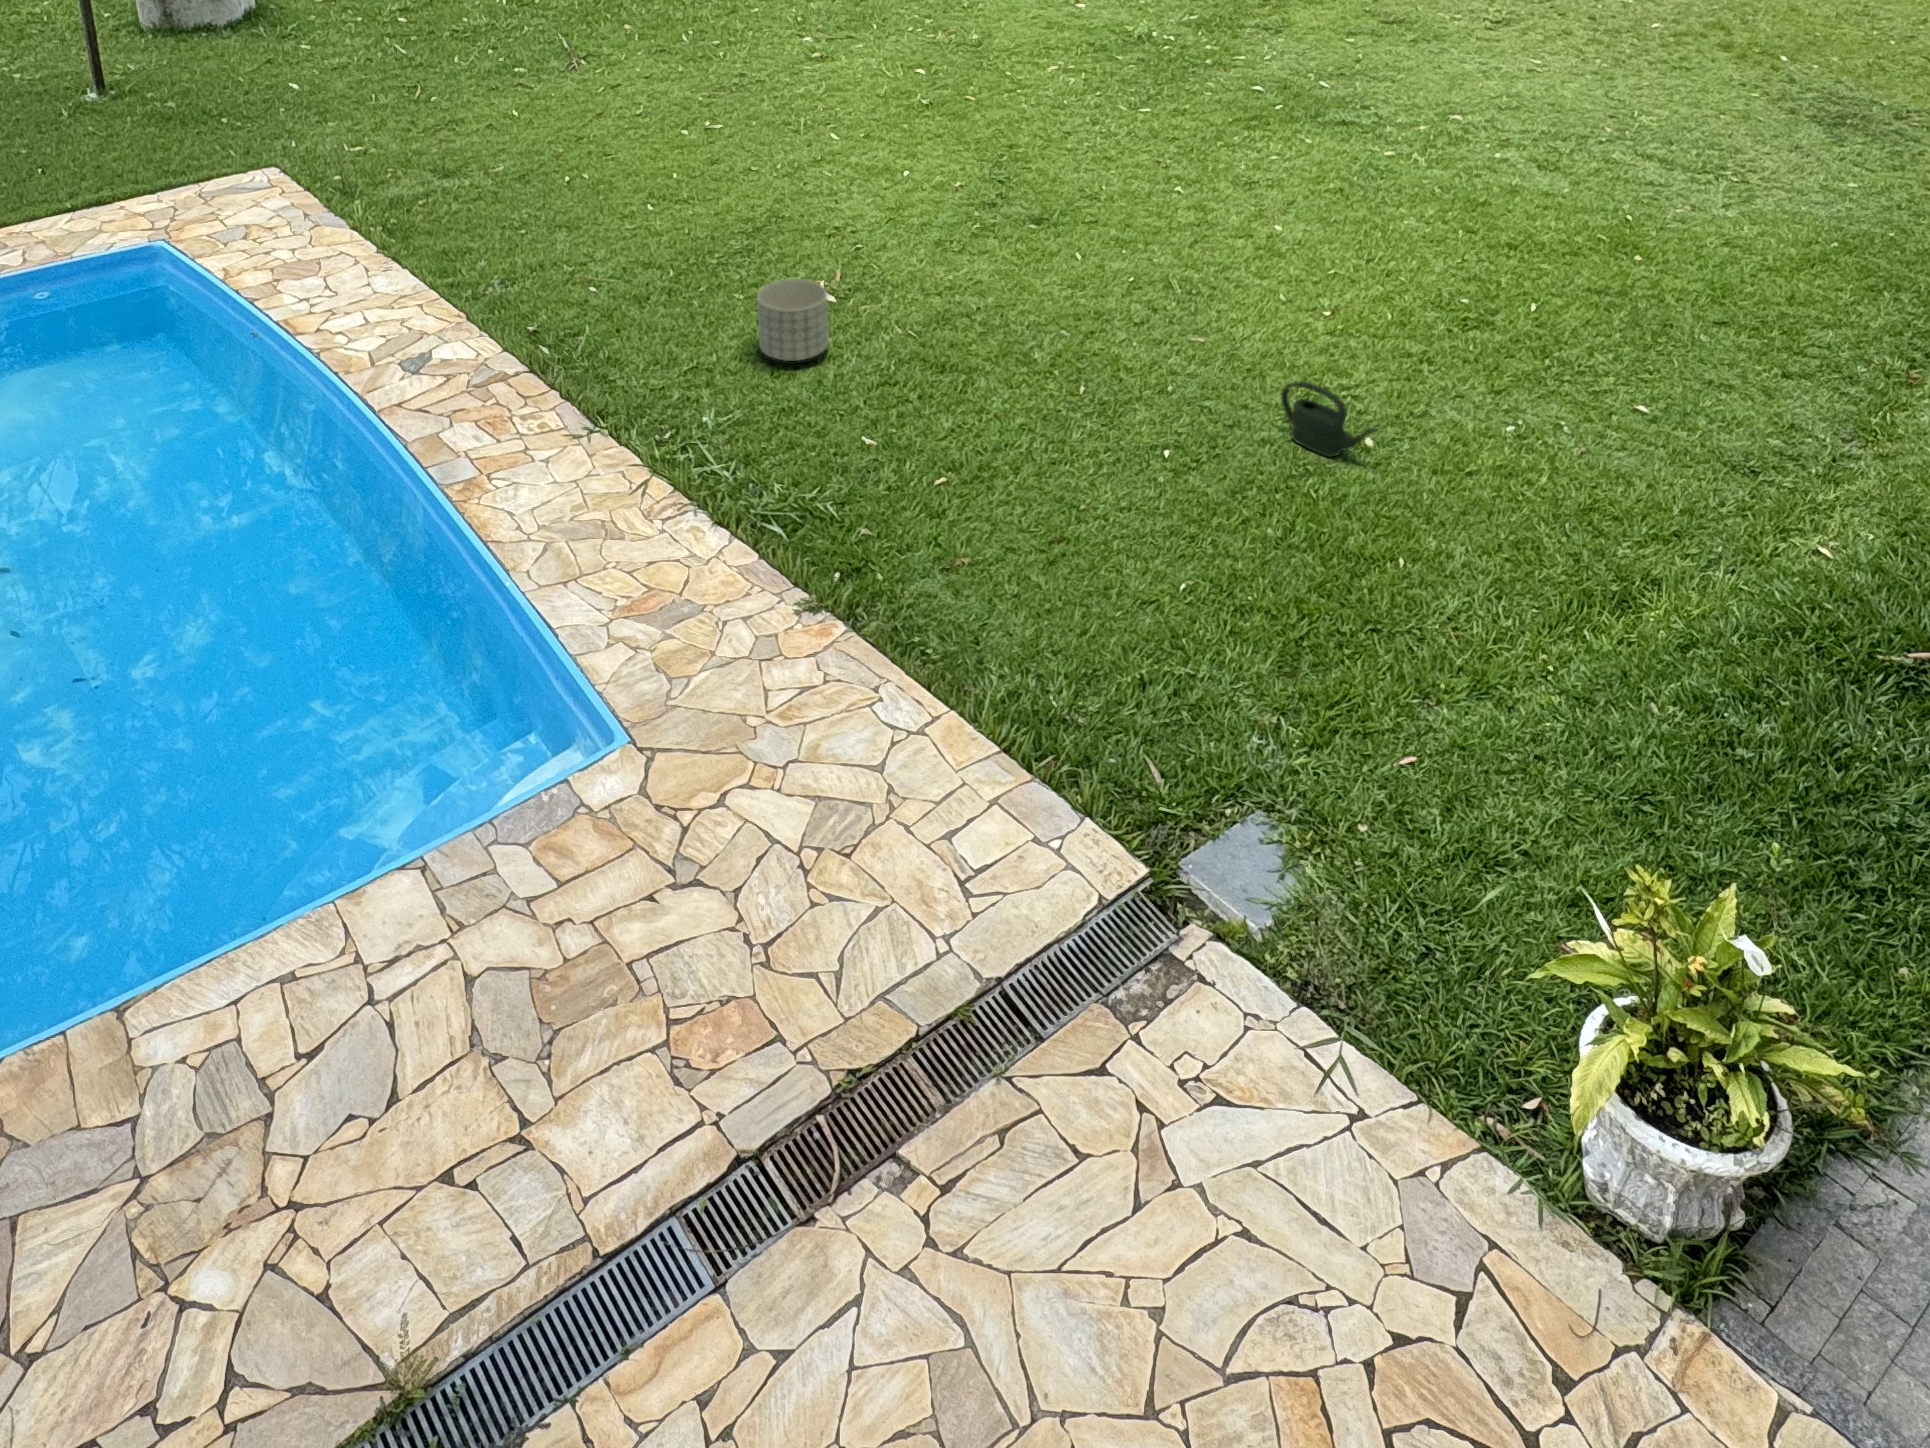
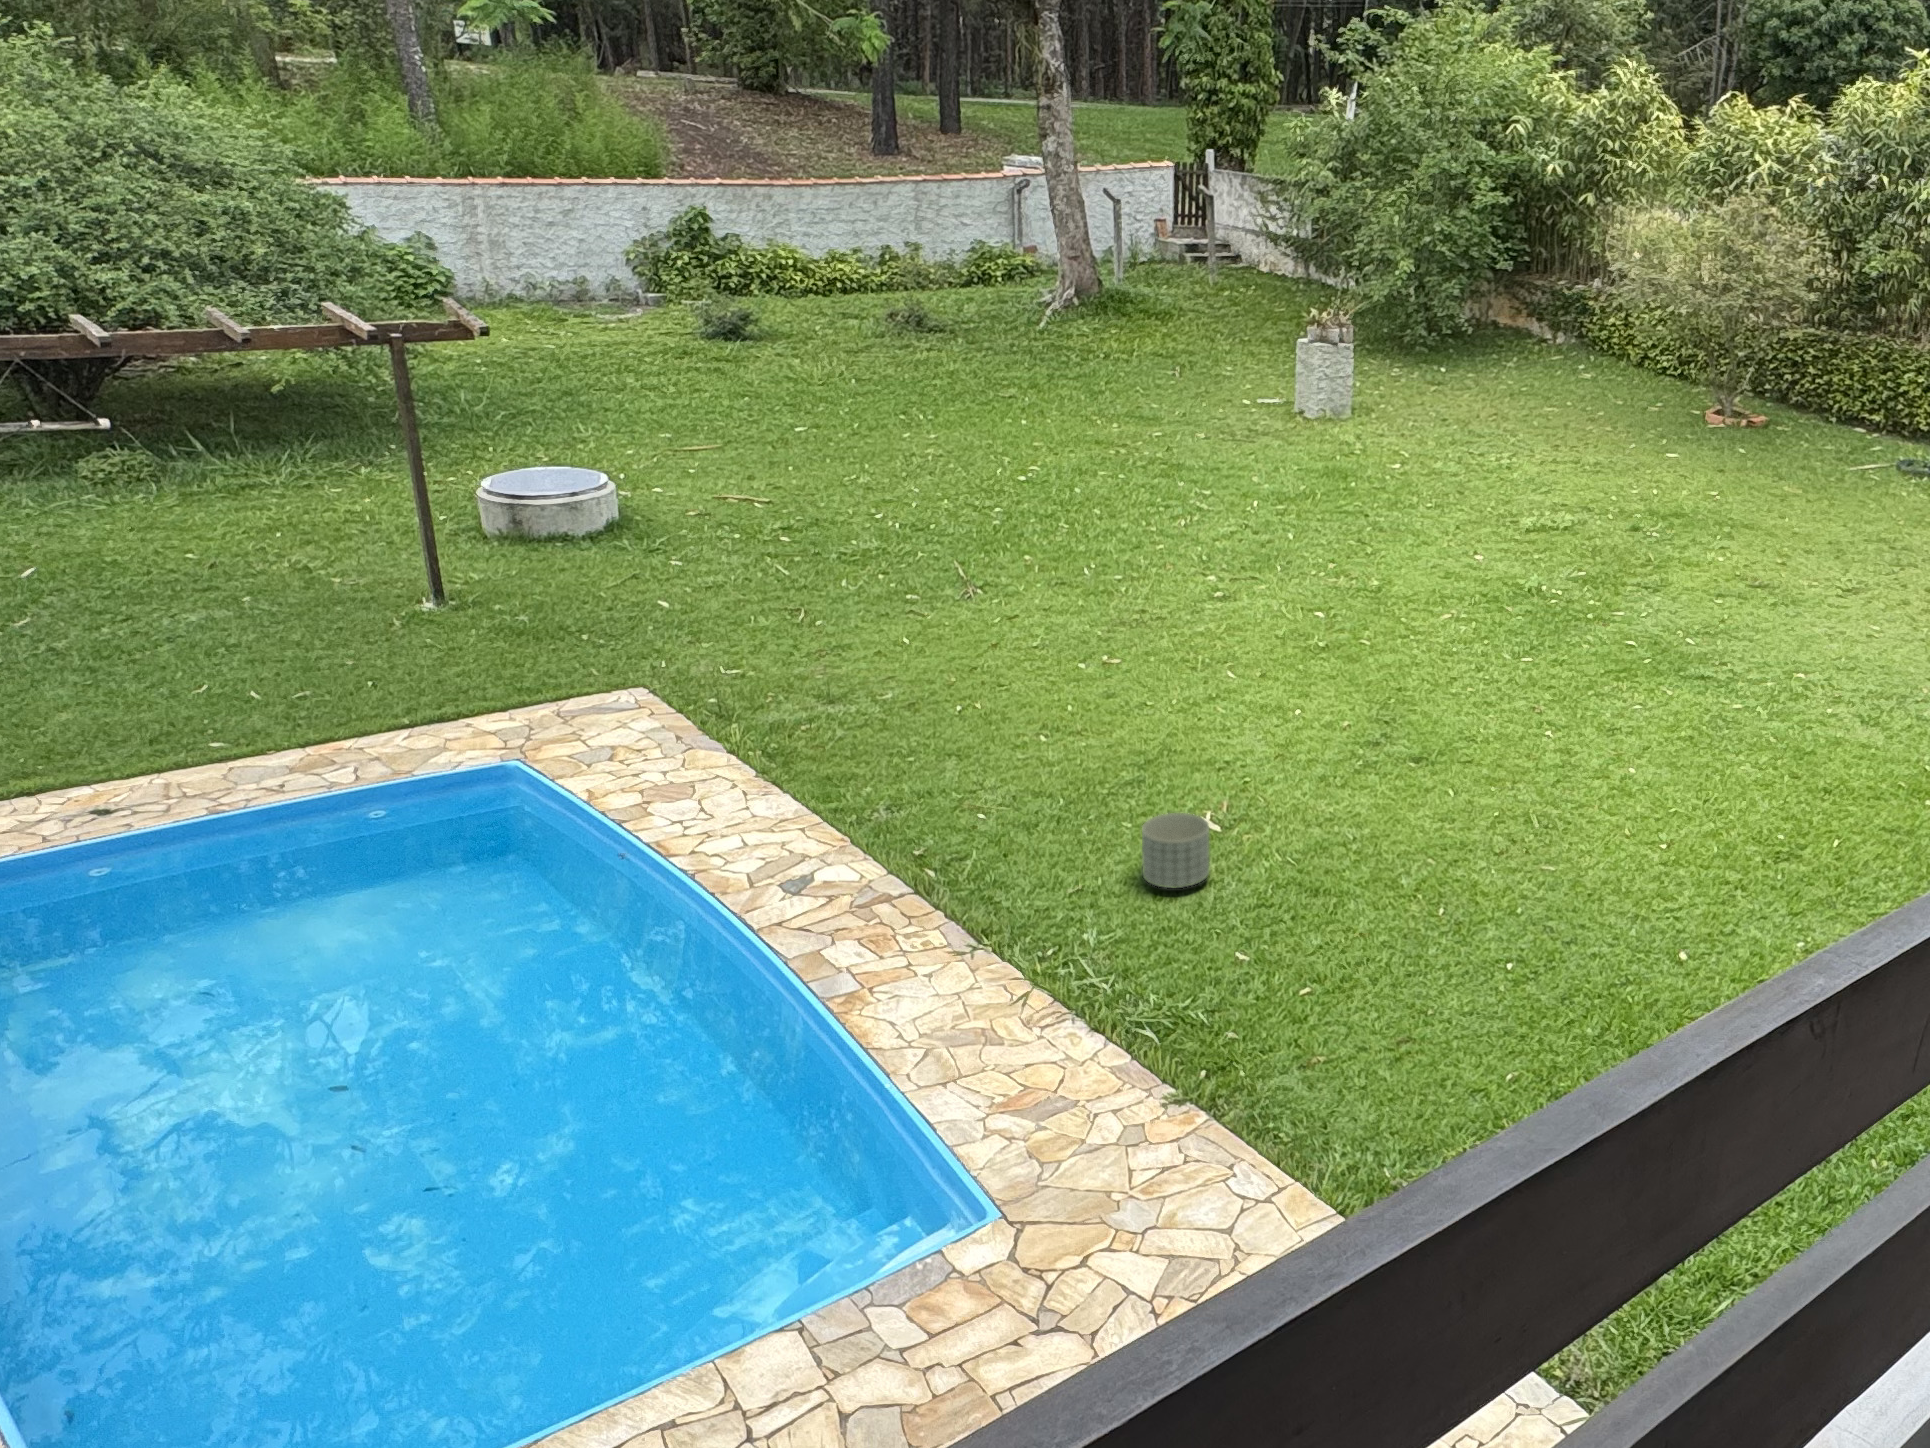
watering can: present [1281,382,1378,457] -> none [1609,908,1685,972]

